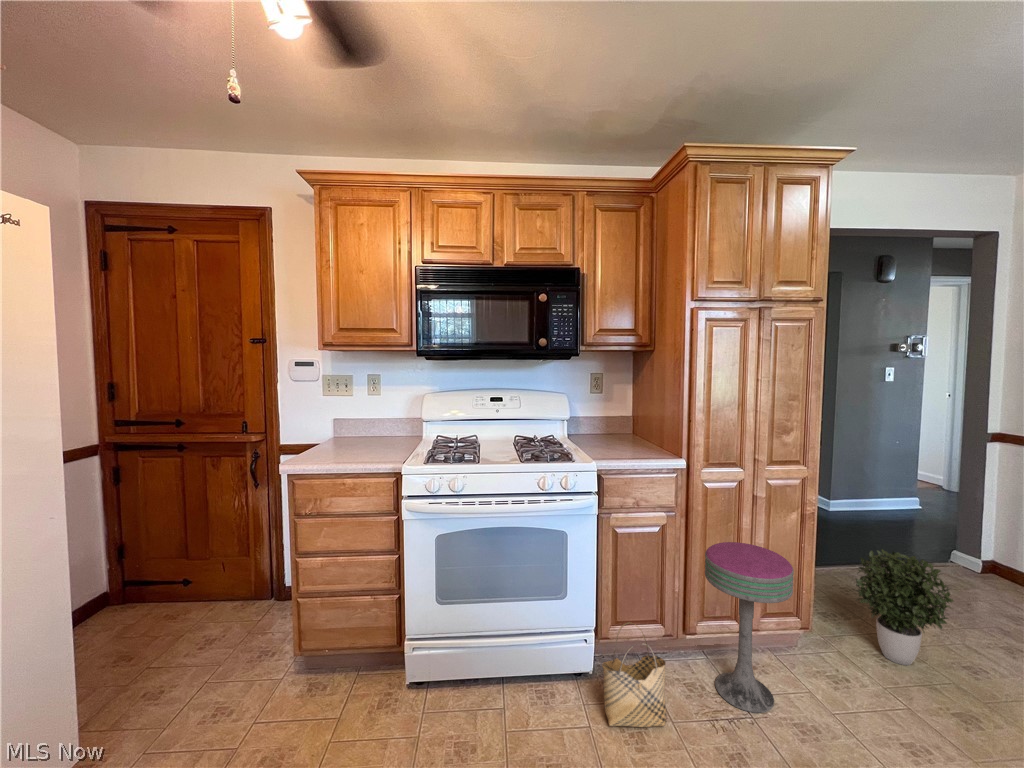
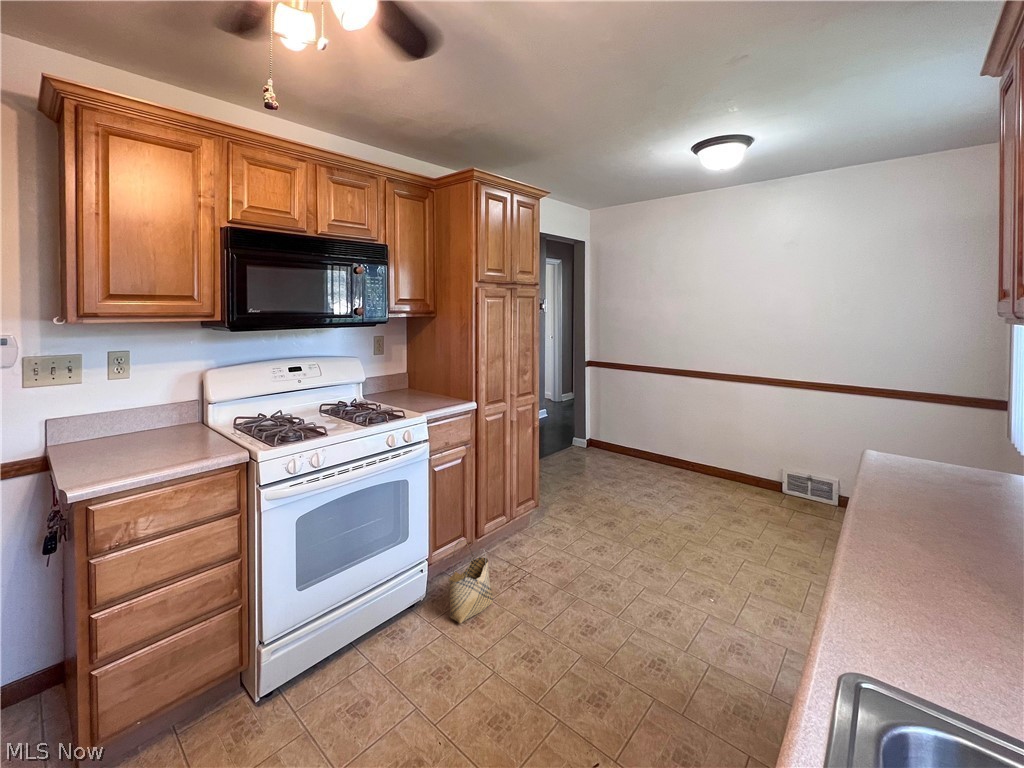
bar stool: present [705,542,794,713] -> none [493,457,550,571]
potted plant: present [856,549,954,665] -> none [554,441,602,509]

